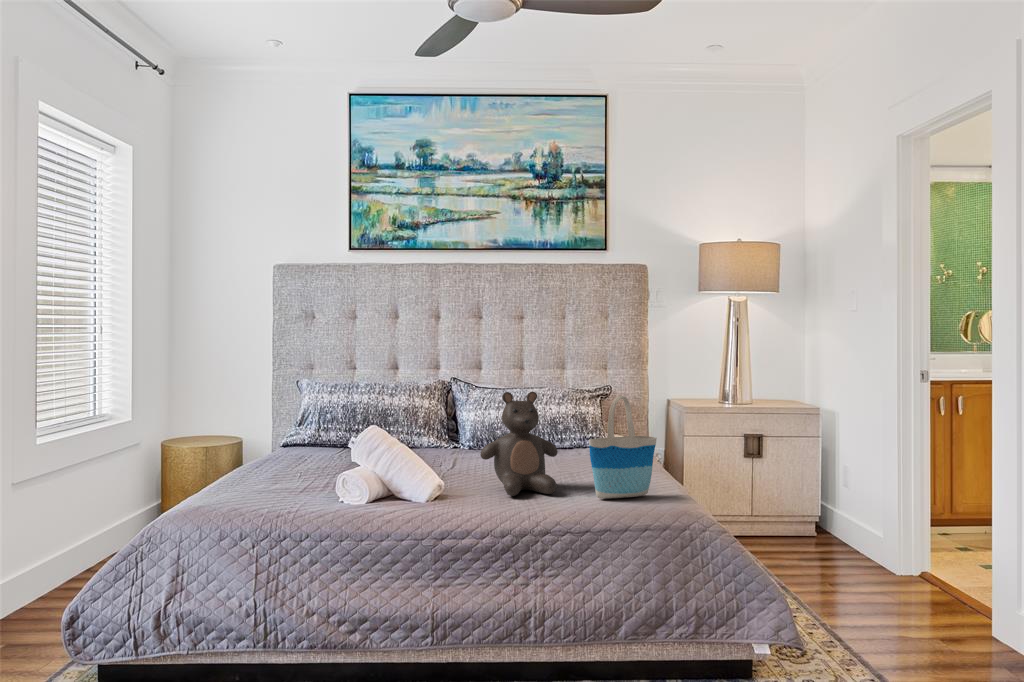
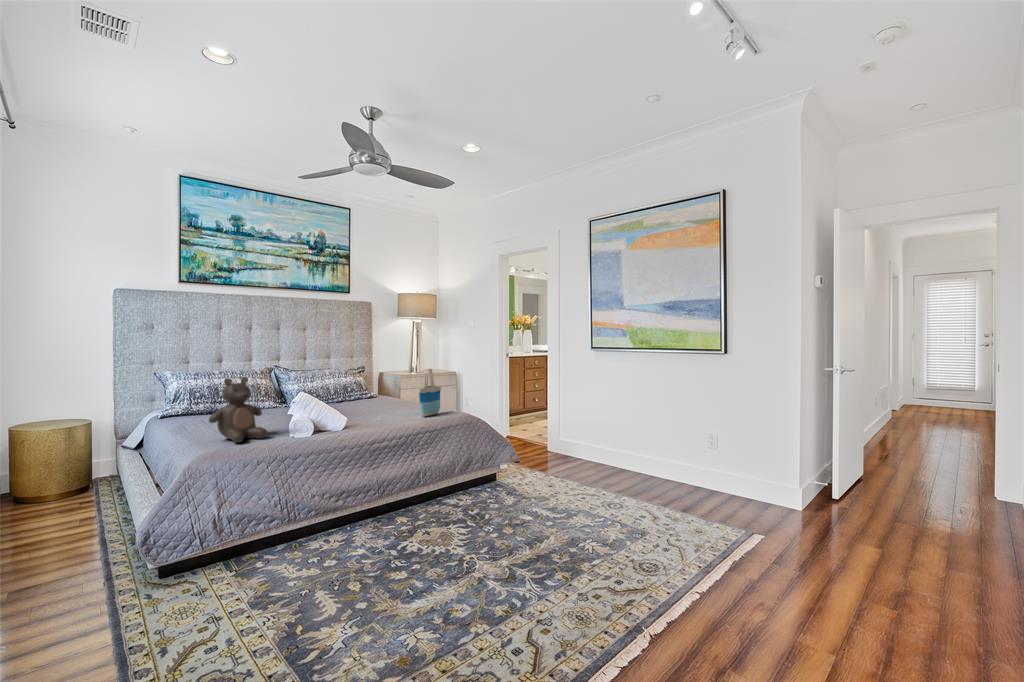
teddy bear: present [480,391,558,496] -> present [209,377,267,443]

